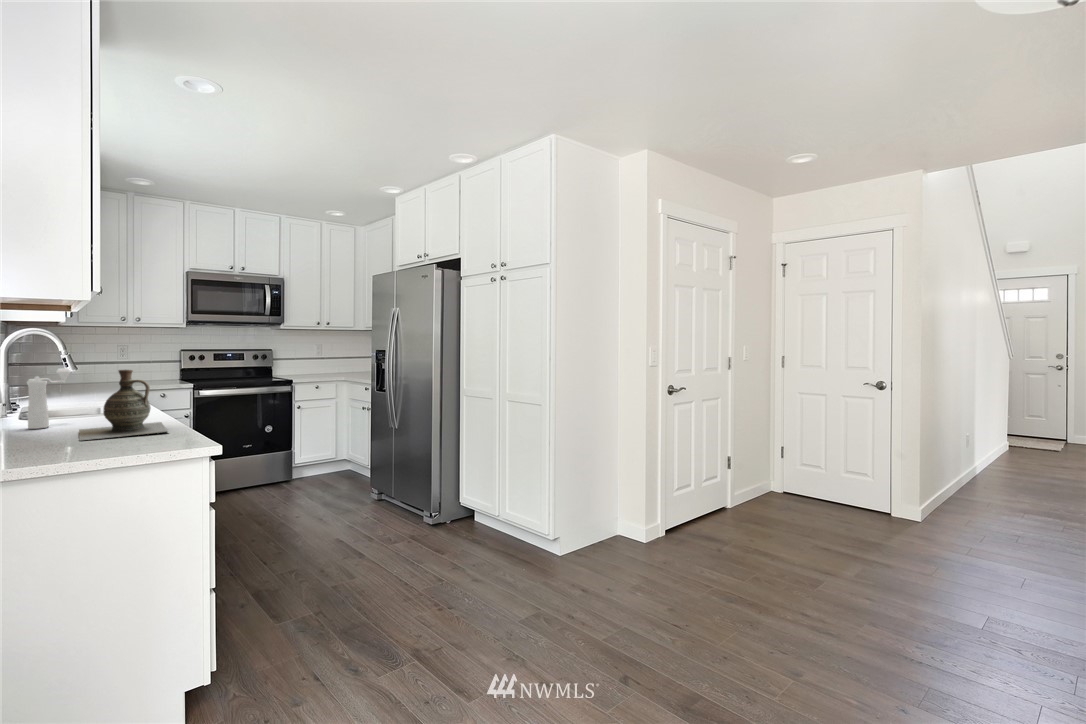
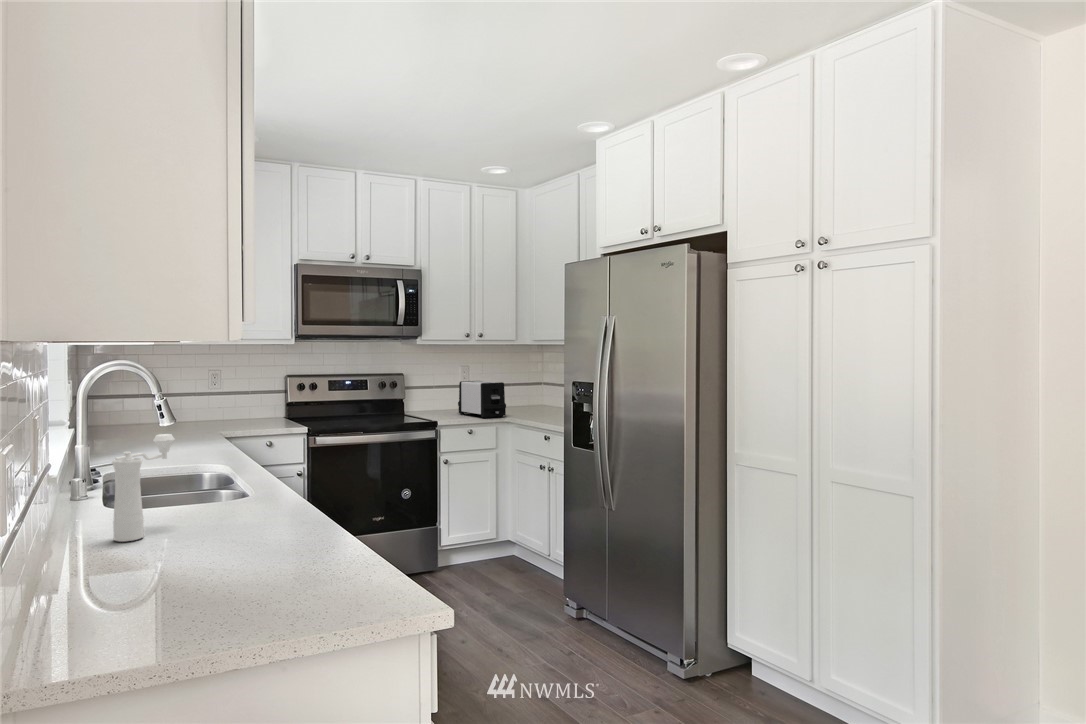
toaster: none [312,354,344,379] -> present [458,381,506,418]
ceramic jug: present [79,370,168,440] -> none [192,447,339,586]

